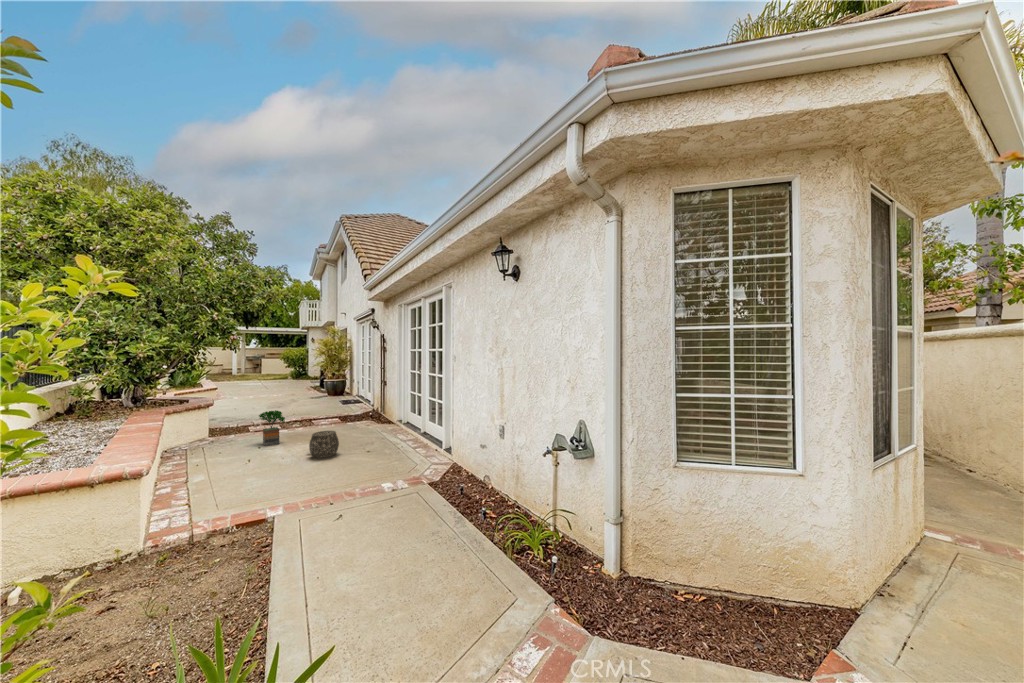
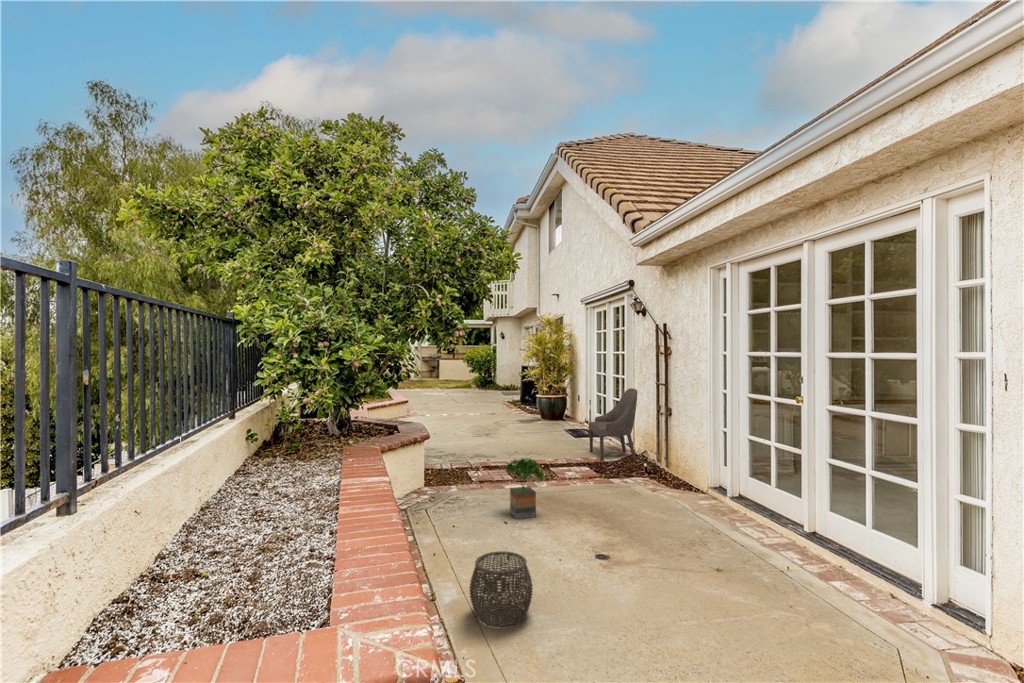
chair: none [343,371,372,414] -> present [588,388,637,461]
woven basket: present [309,431,339,459] -> present [469,551,533,627]

